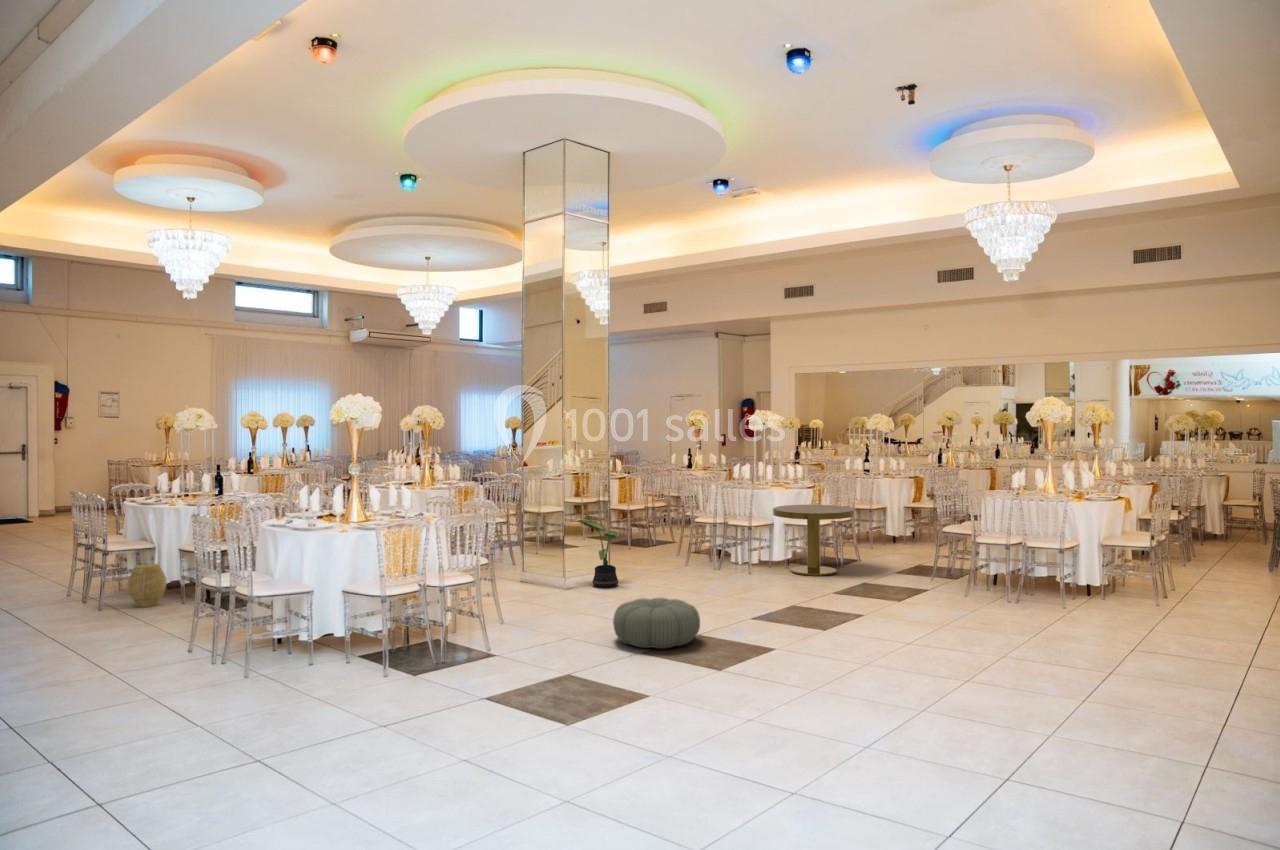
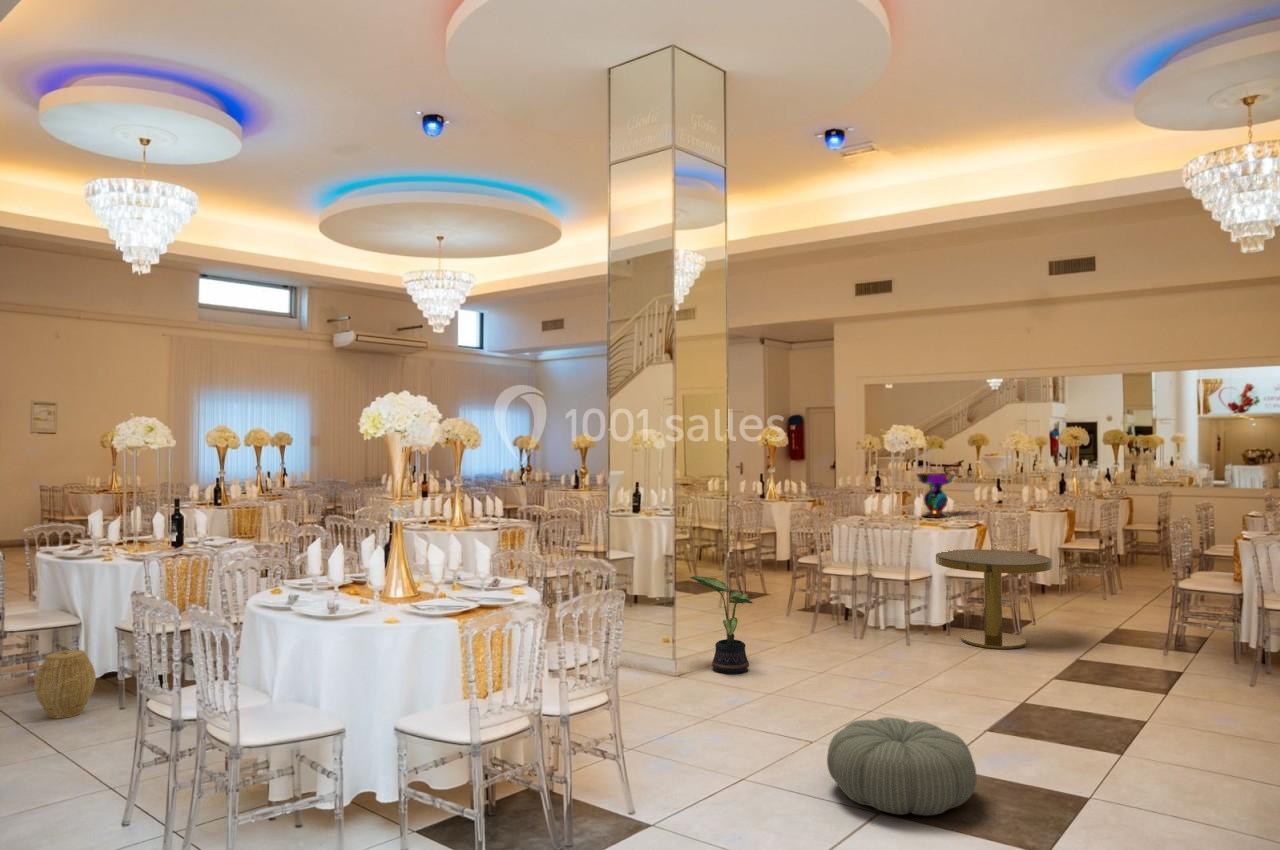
decorative bowl: none [770,447,801,481] -> present [915,473,956,518]

